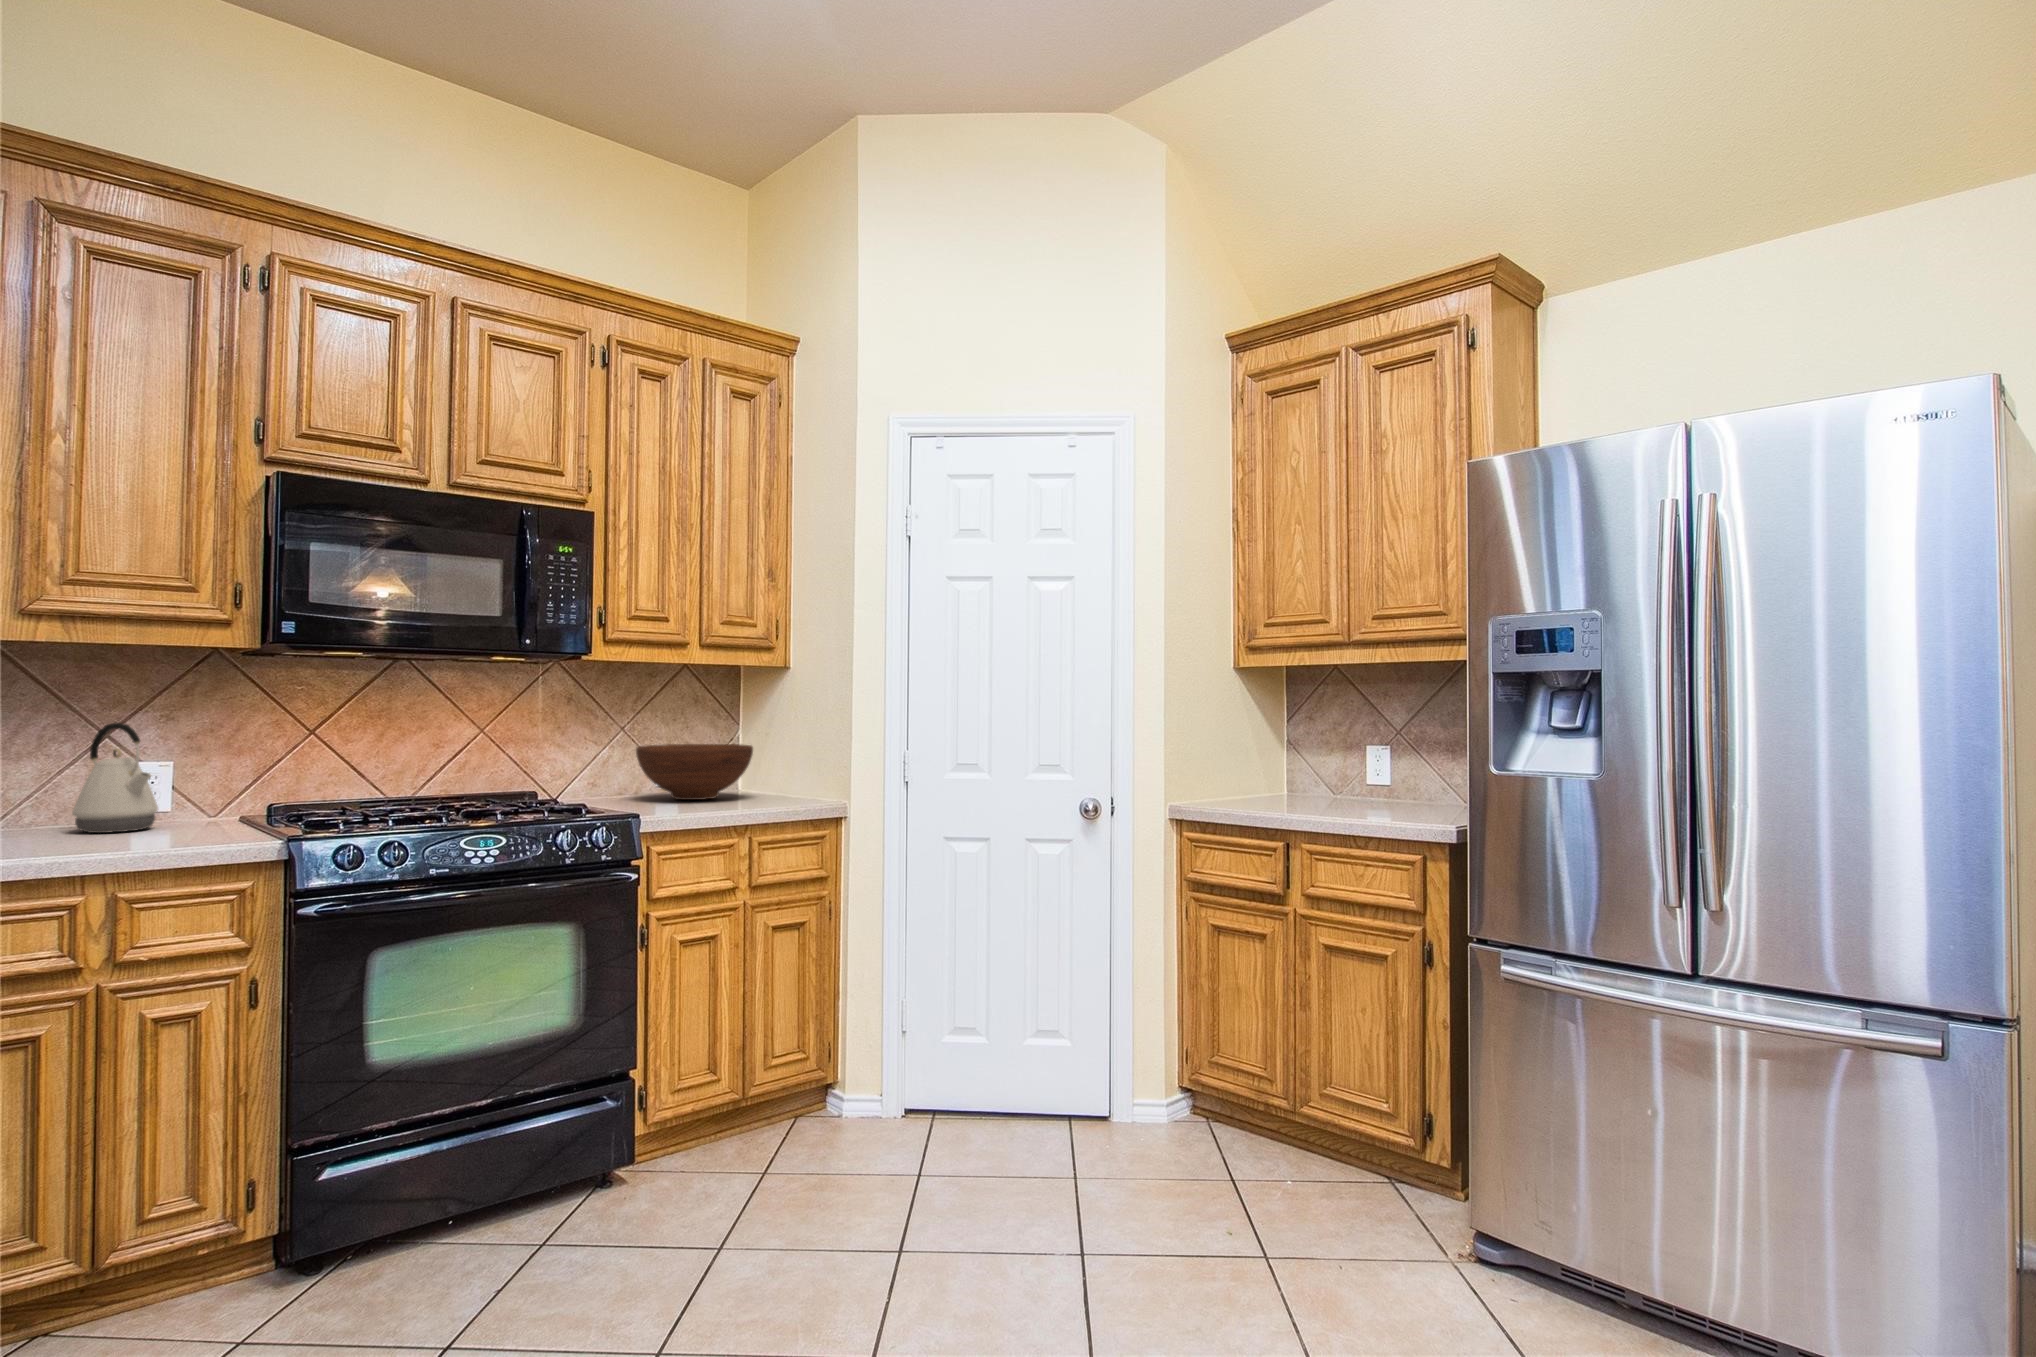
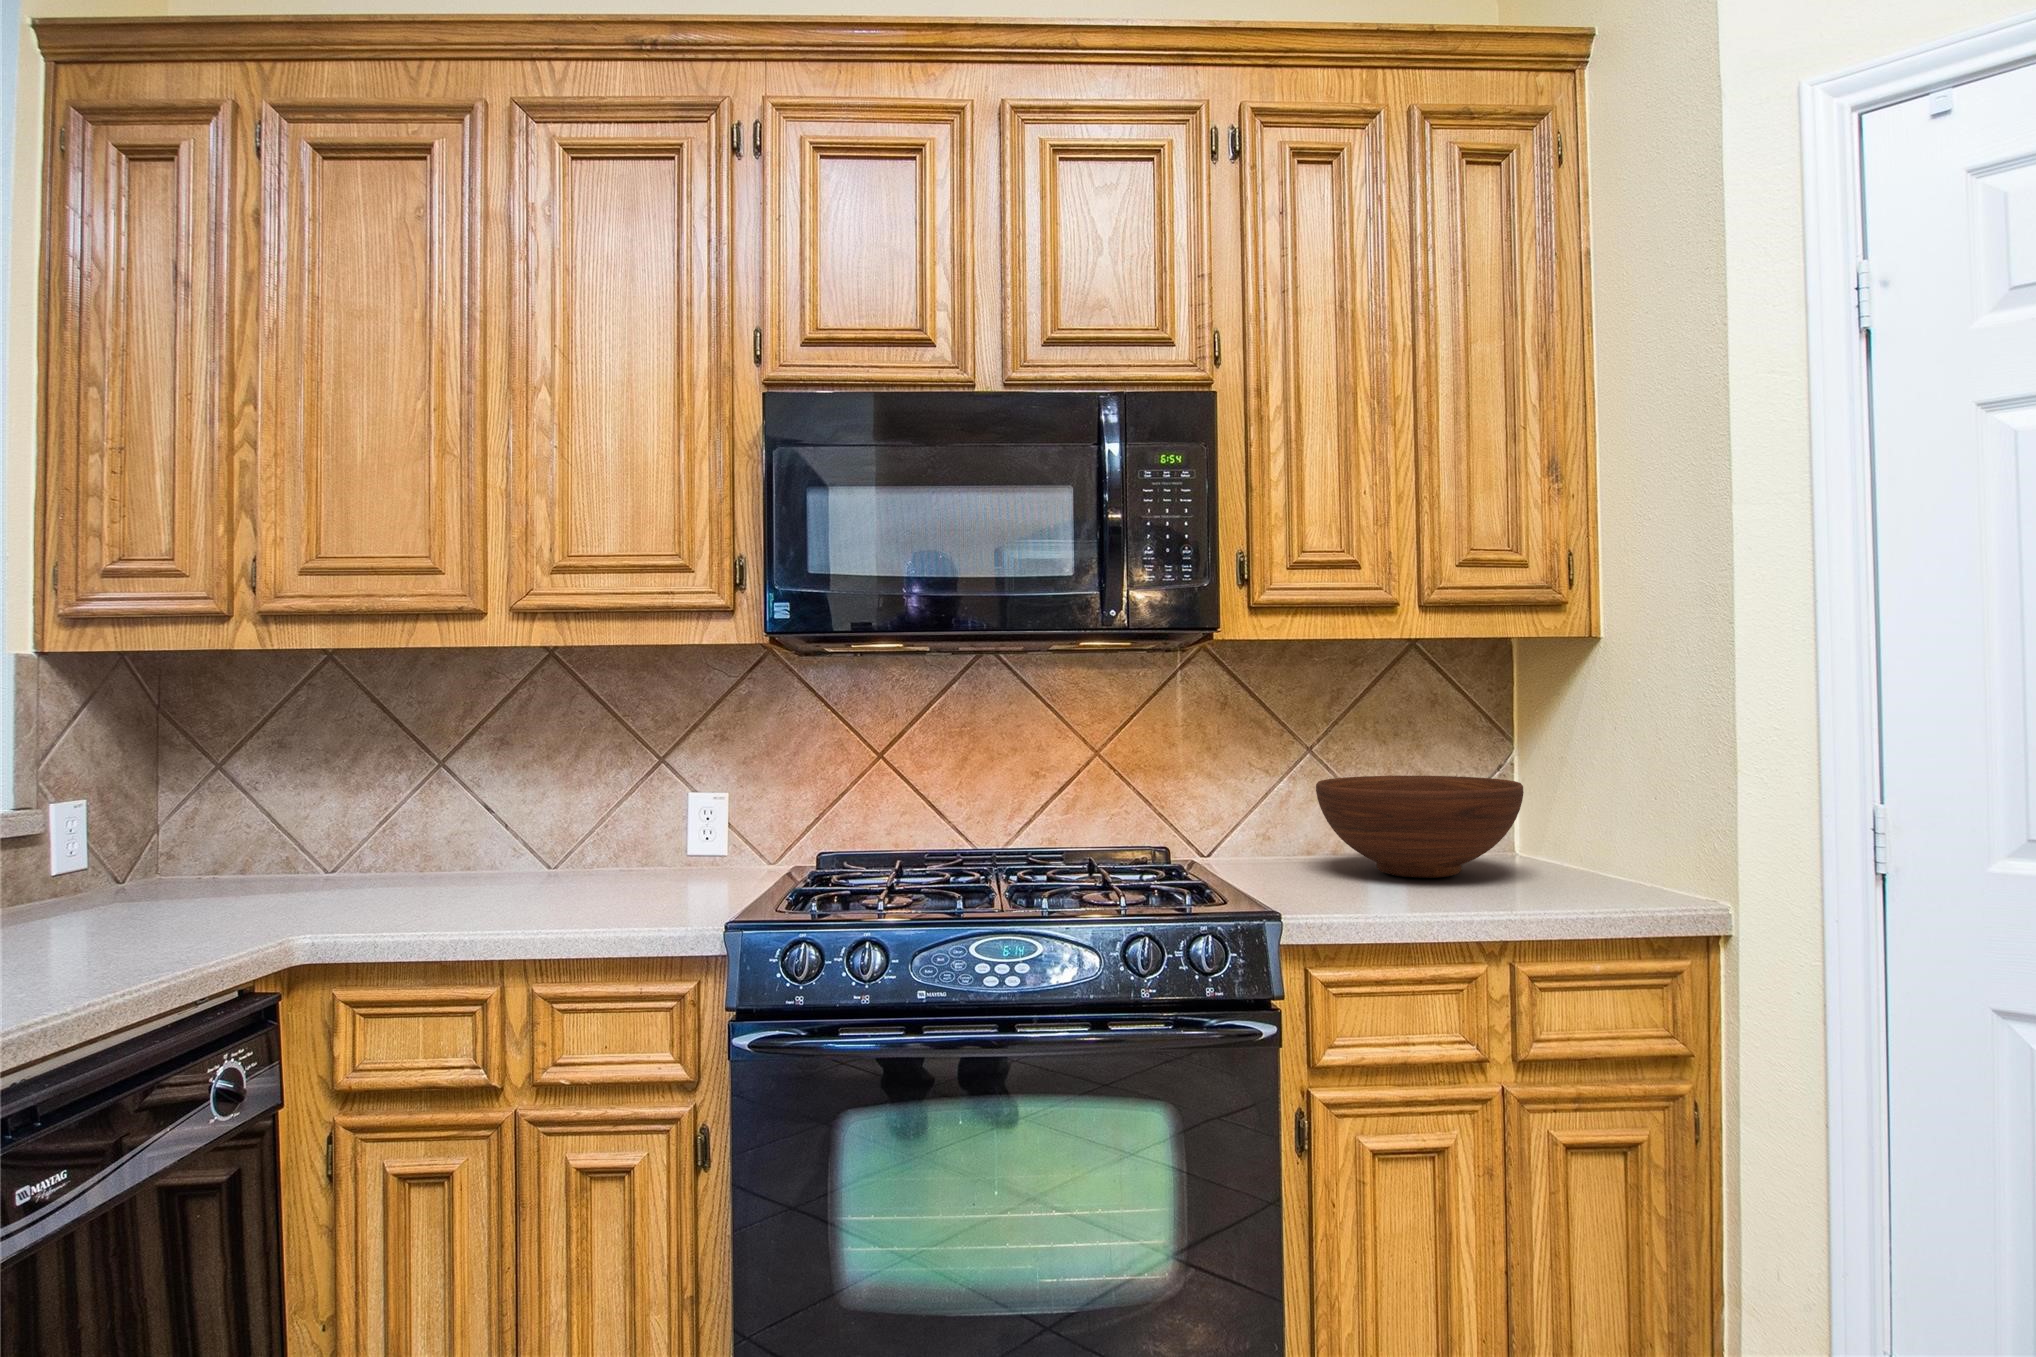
kettle: present [72,722,158,833] -> none [596,744,687,886]

